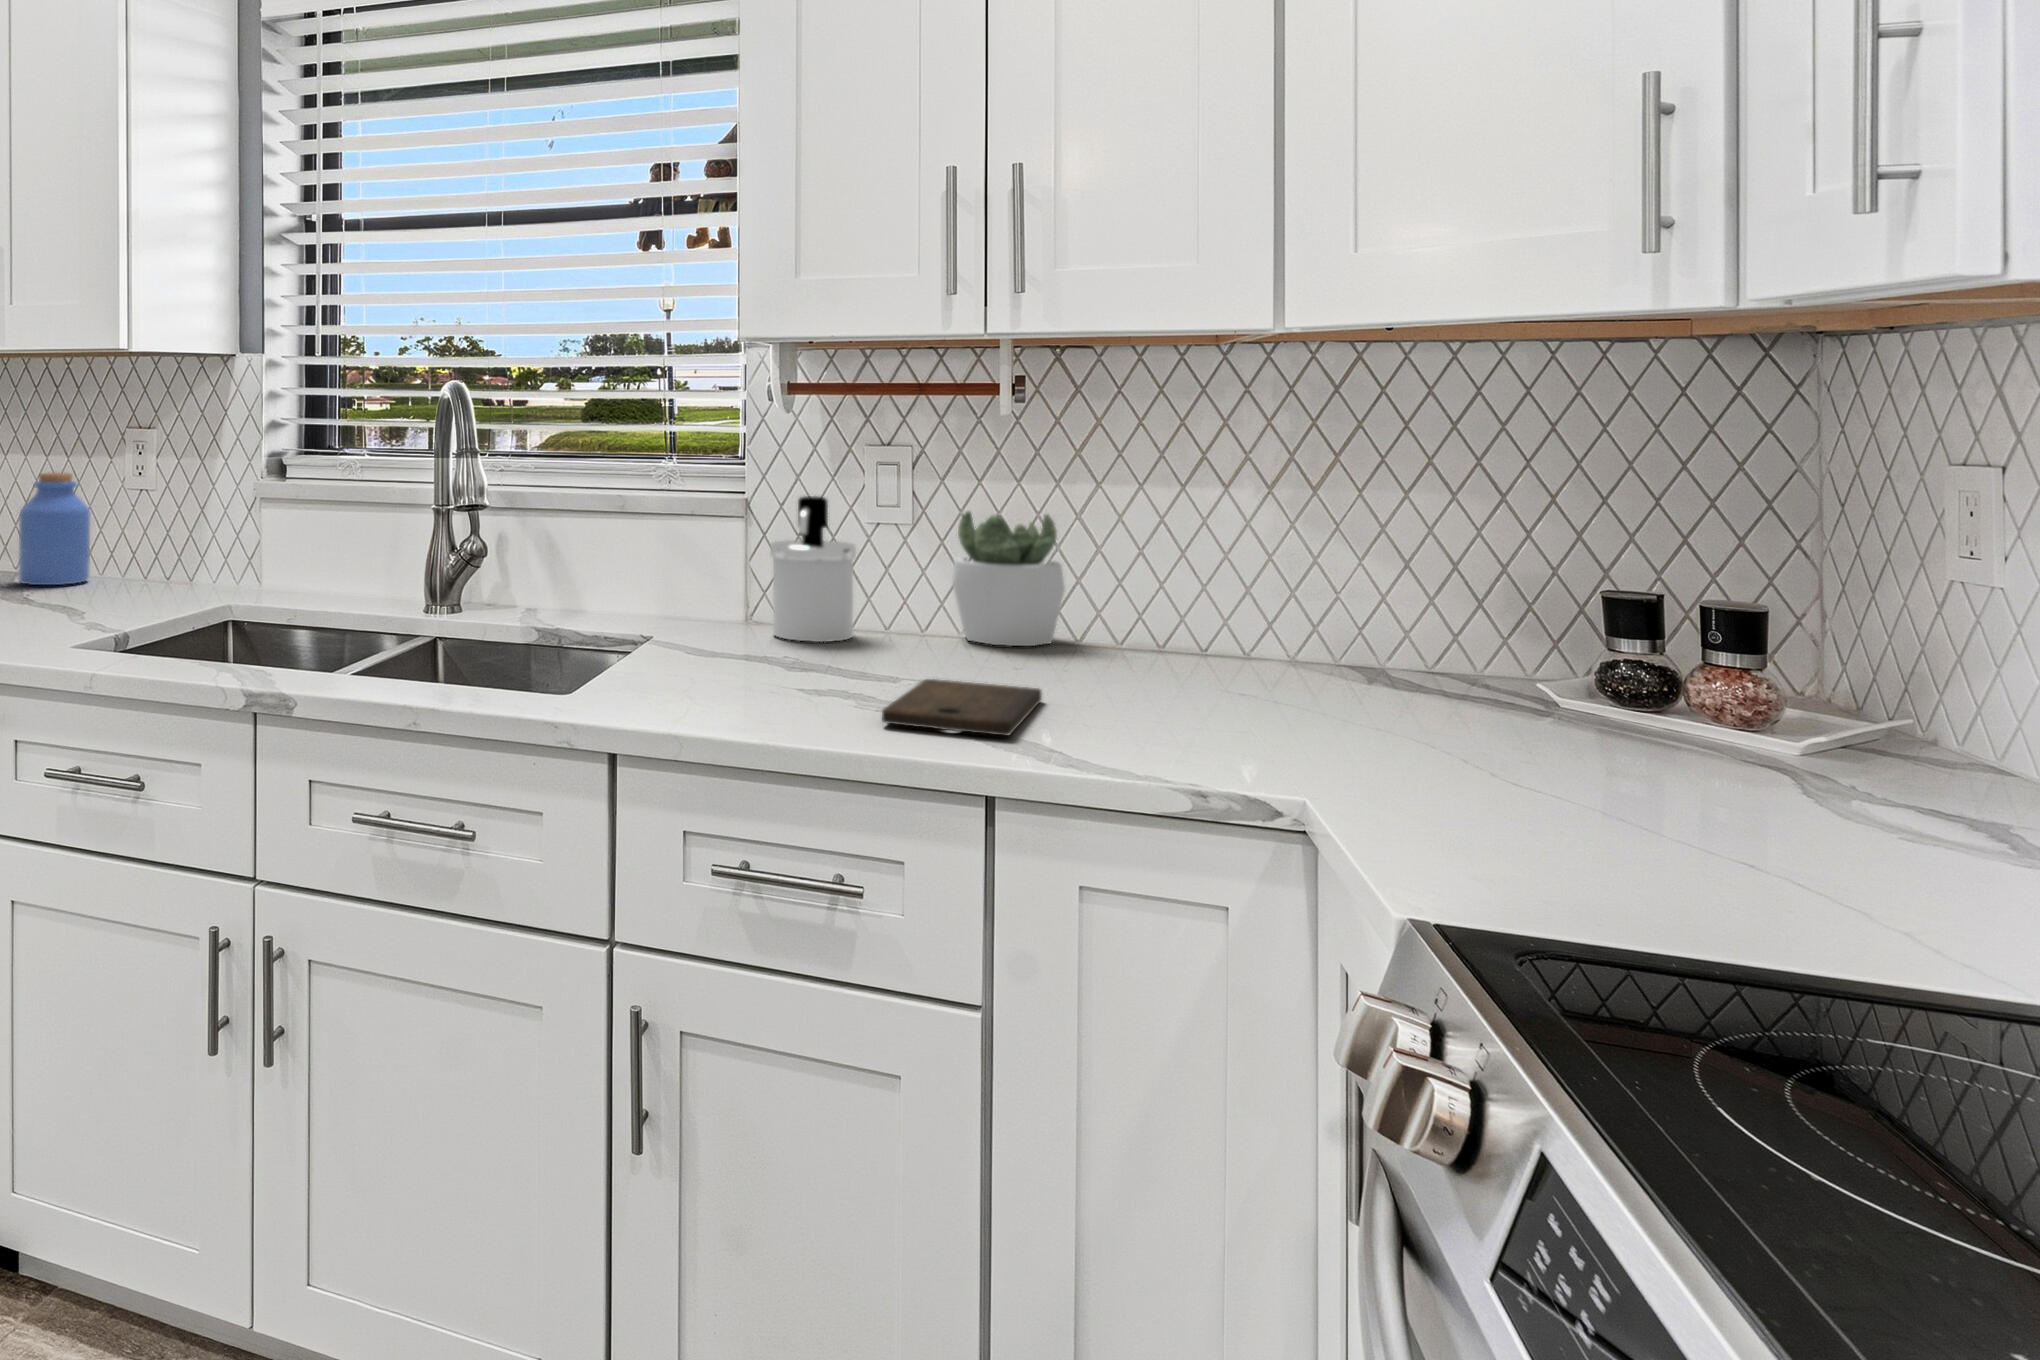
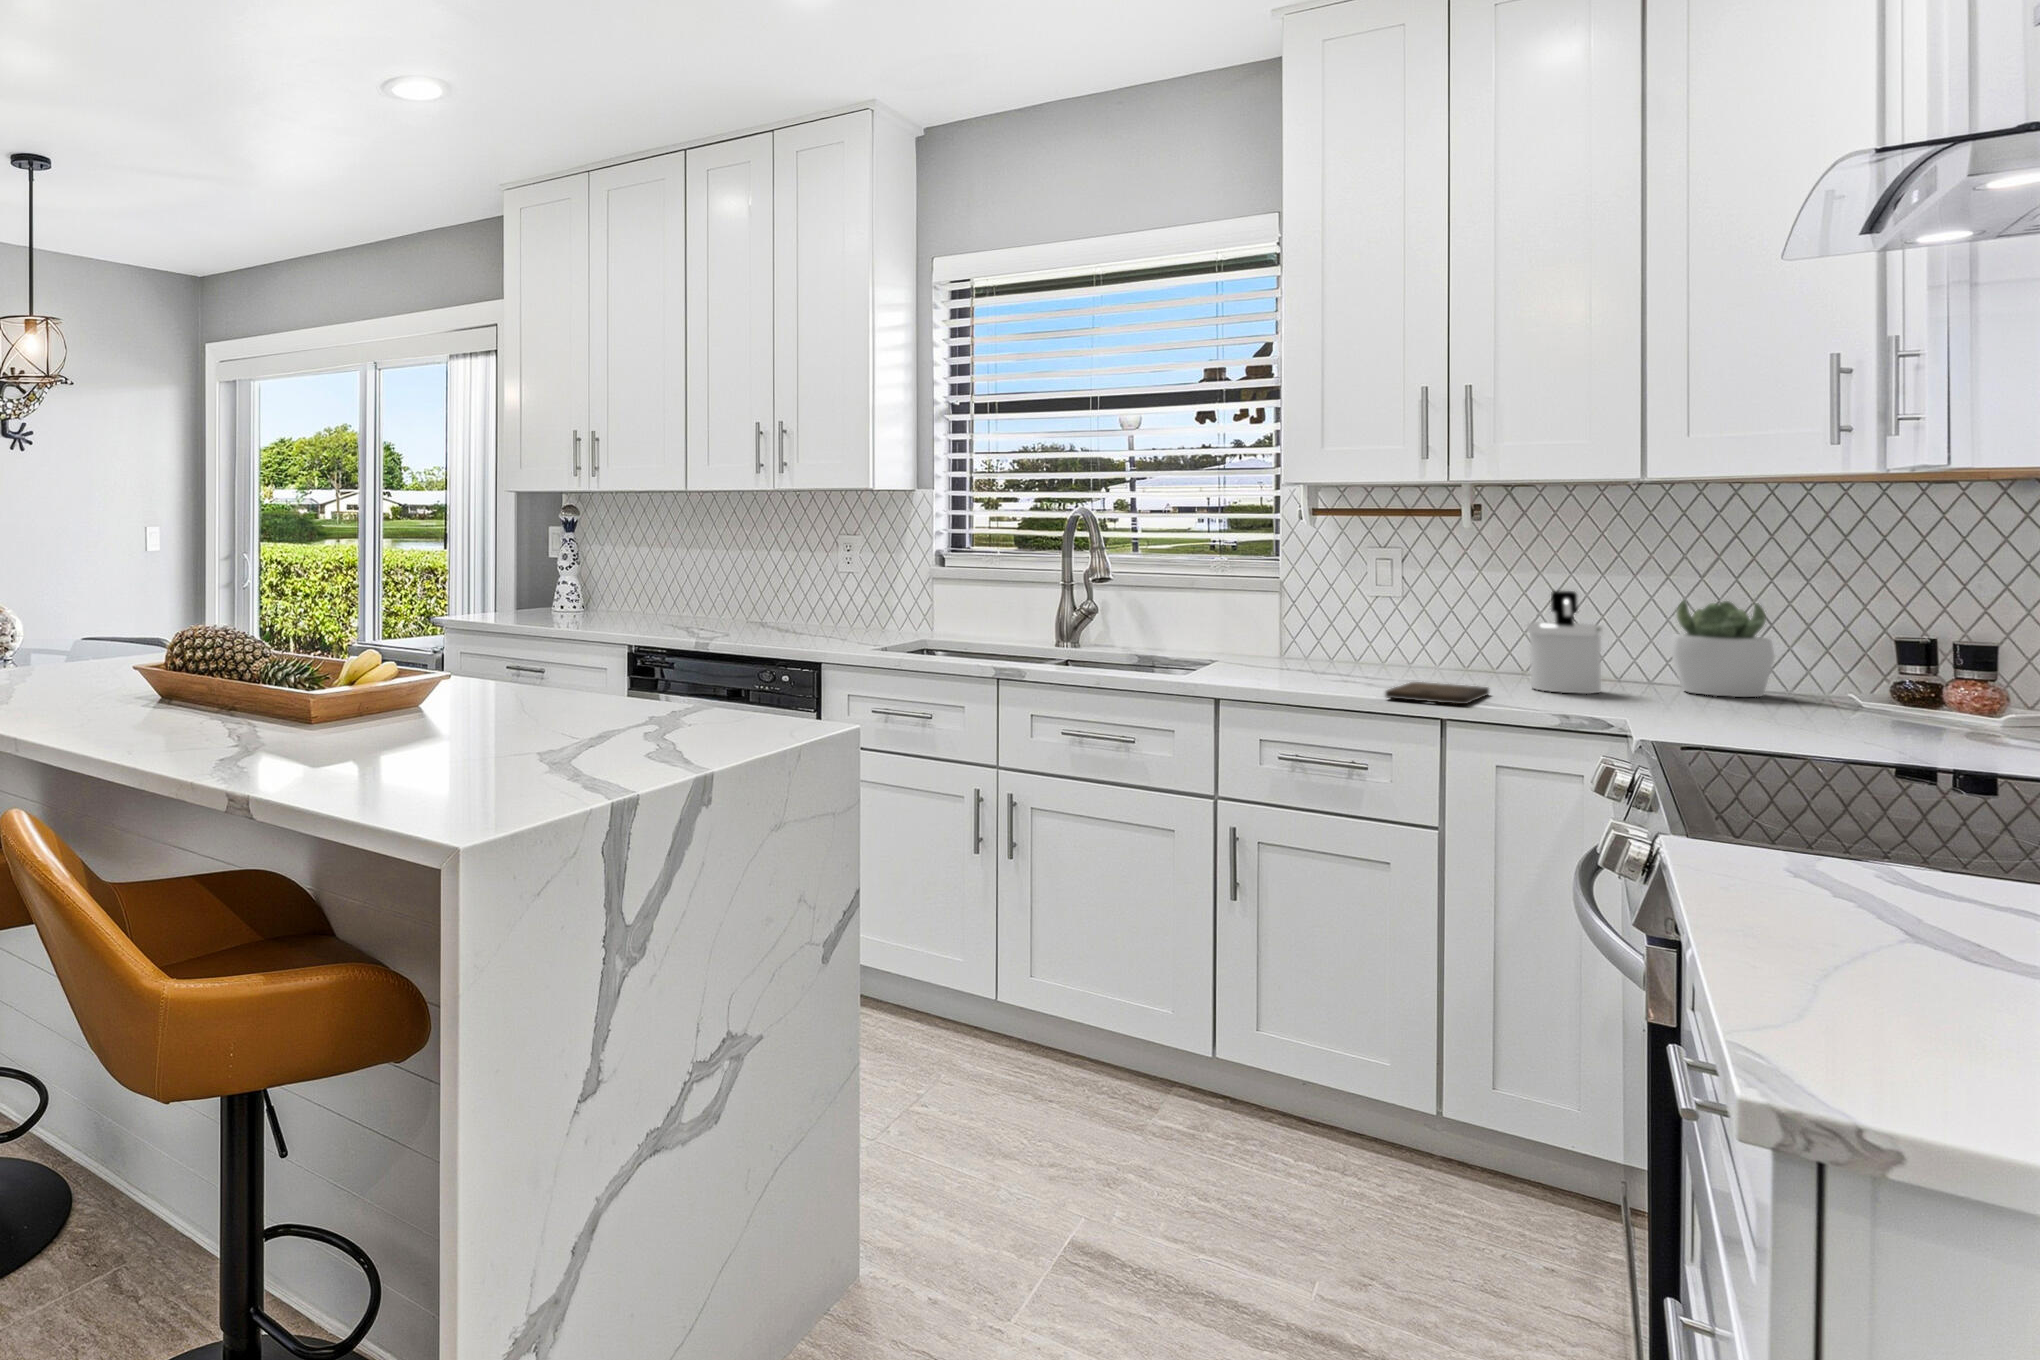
jar: present [18,472,90,585] -> none [781,564,823,631]
soap dispenser: present [770,496,856,642] -> present [1527,590,1603,694]
succulent plant: present [952,511,1065,646] -> present [1670,601,1775,697]

